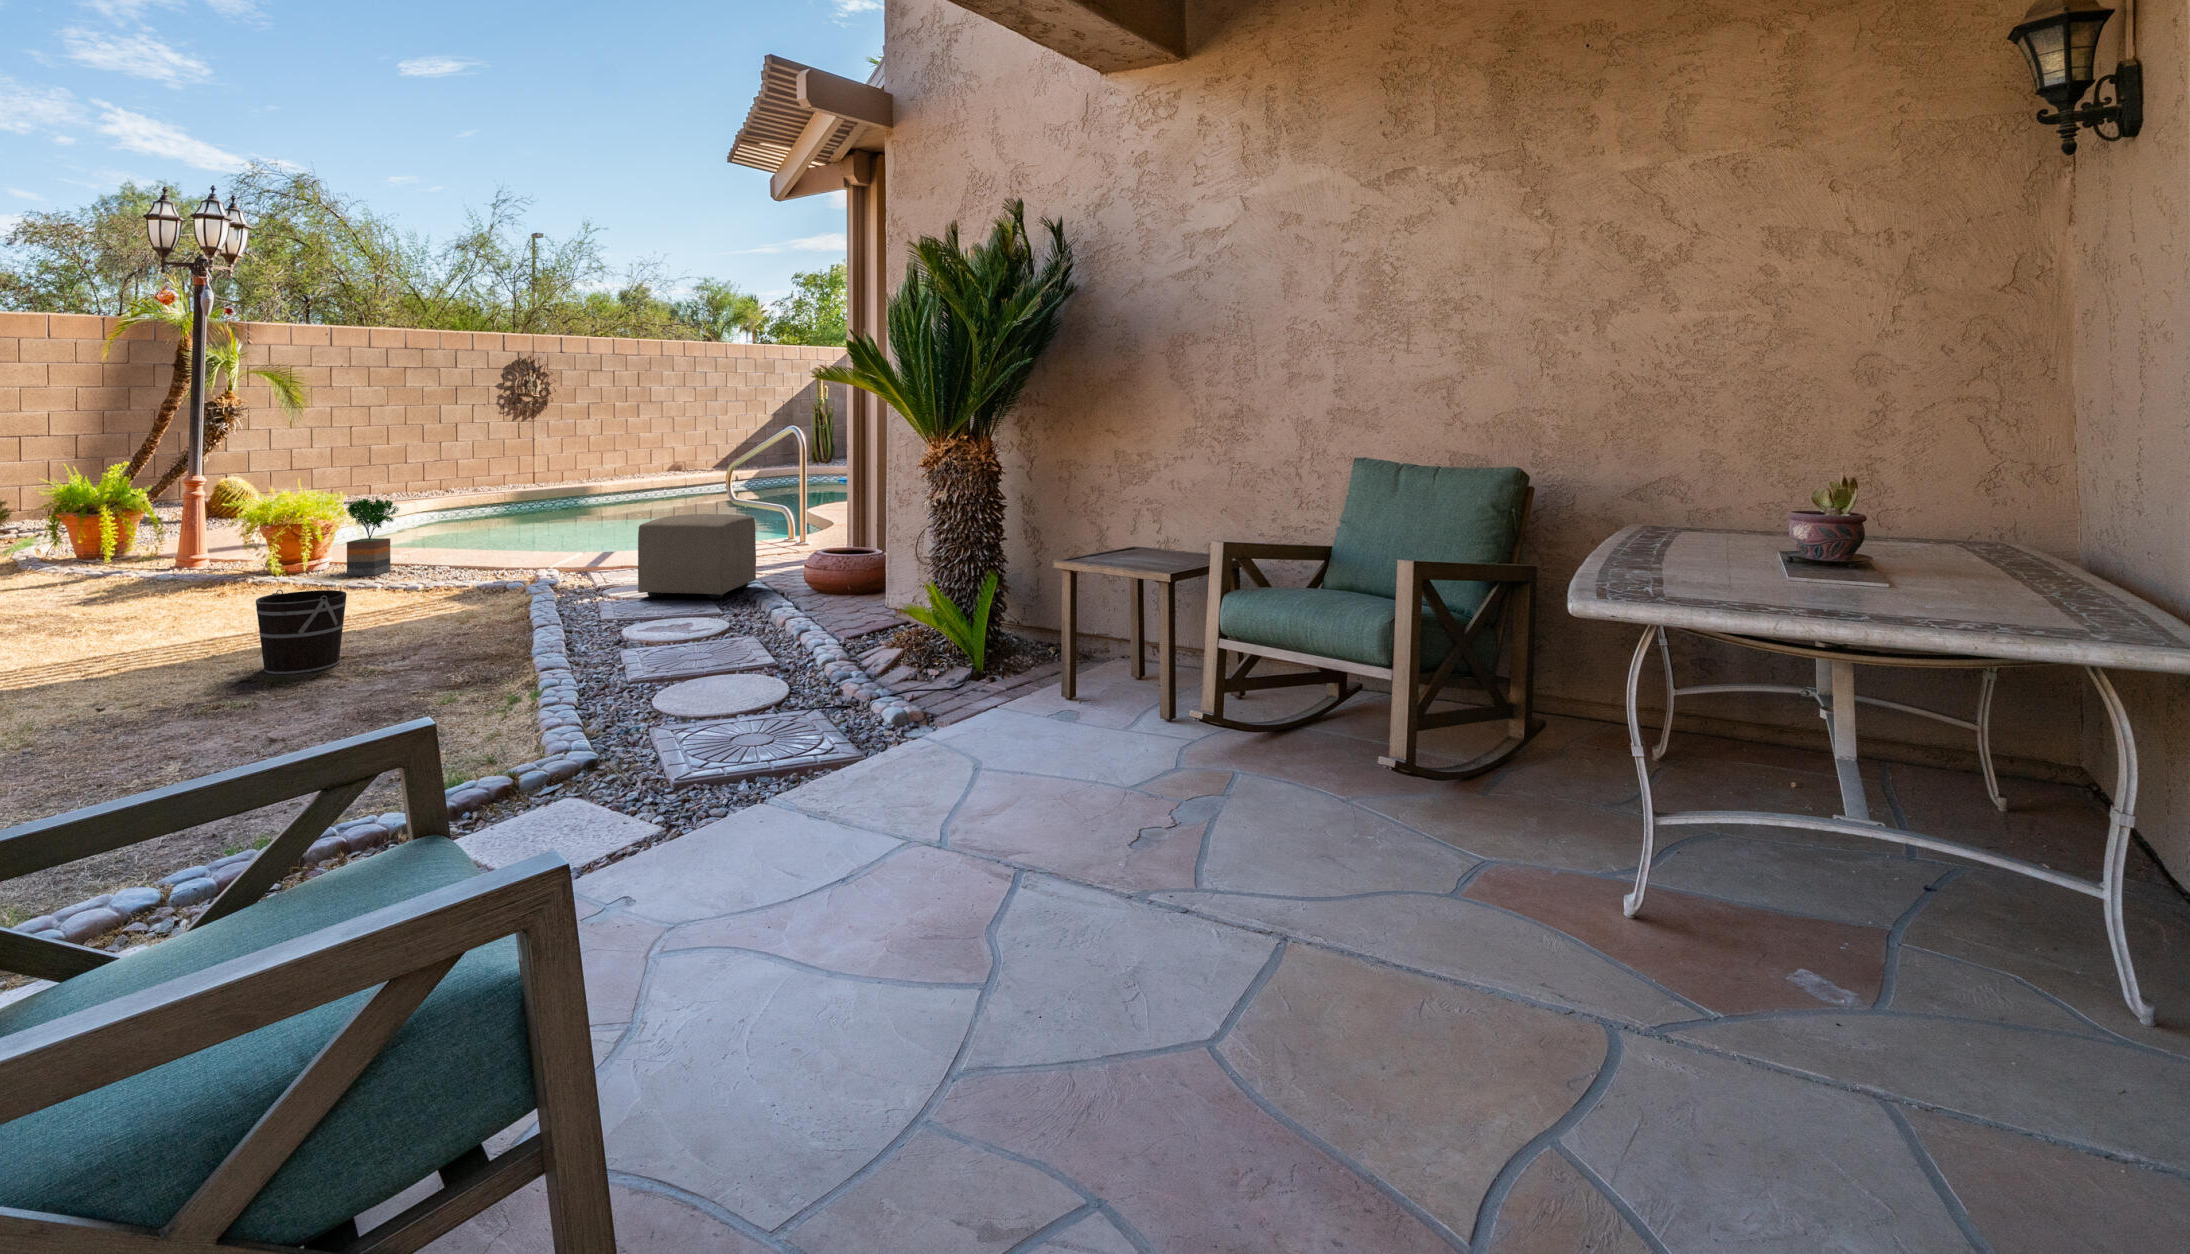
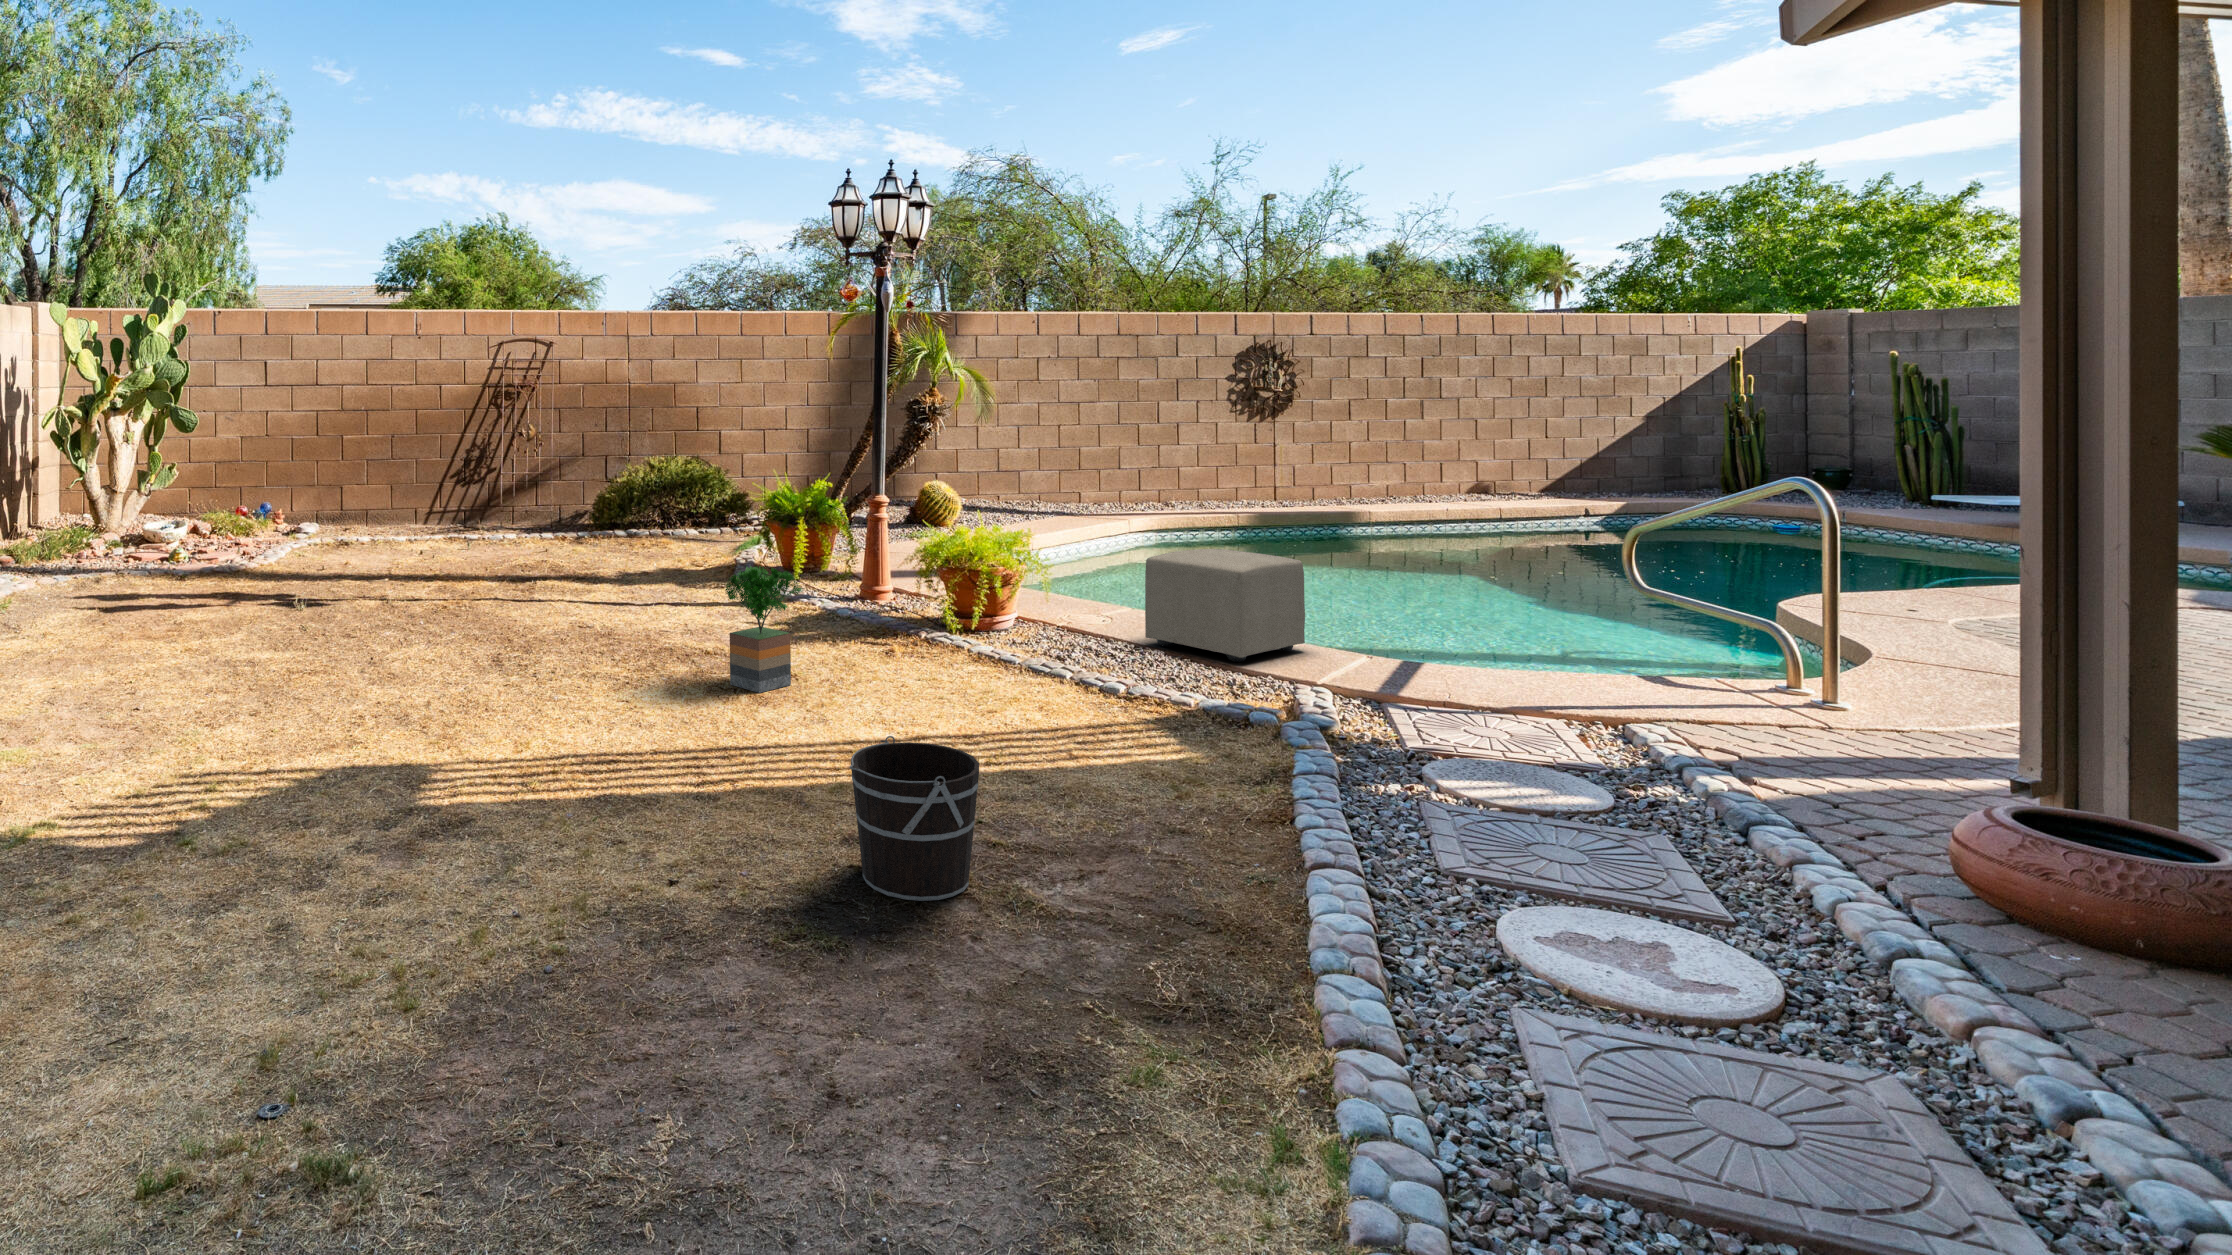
potted tree: present [346,499,399,576] -> present [726,566,802,693]
ottoman: present [638,514,756,599] -> present [1145,549,1305,662]

